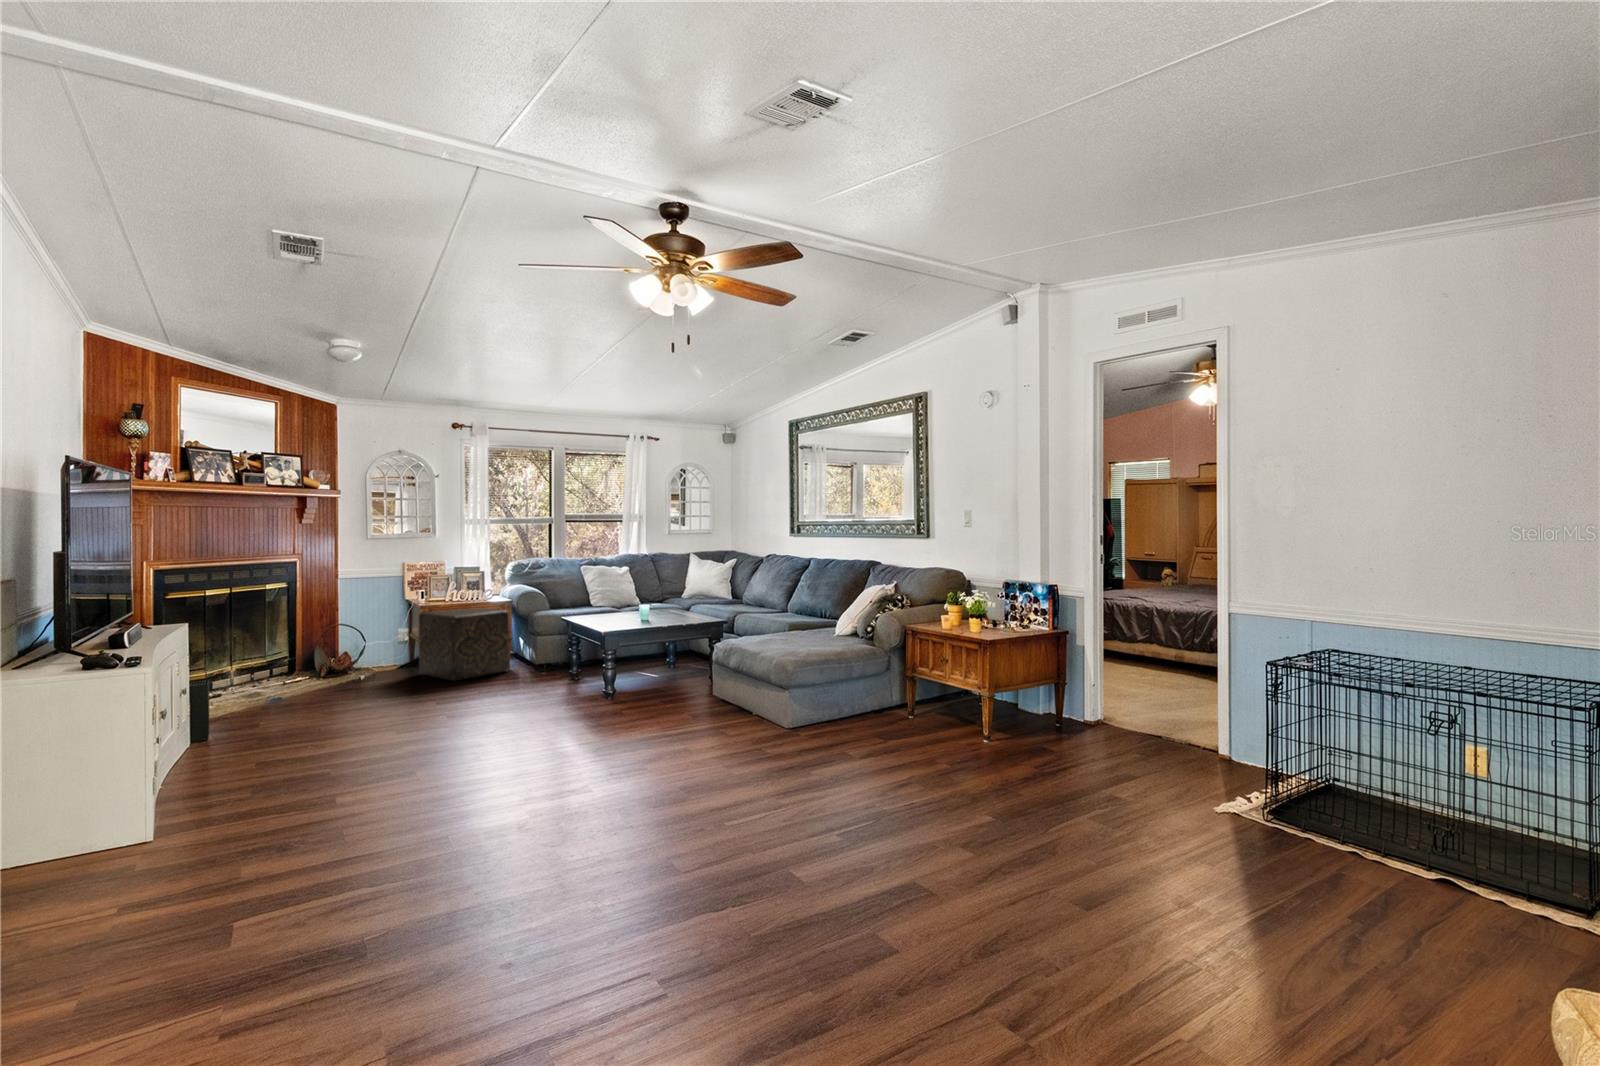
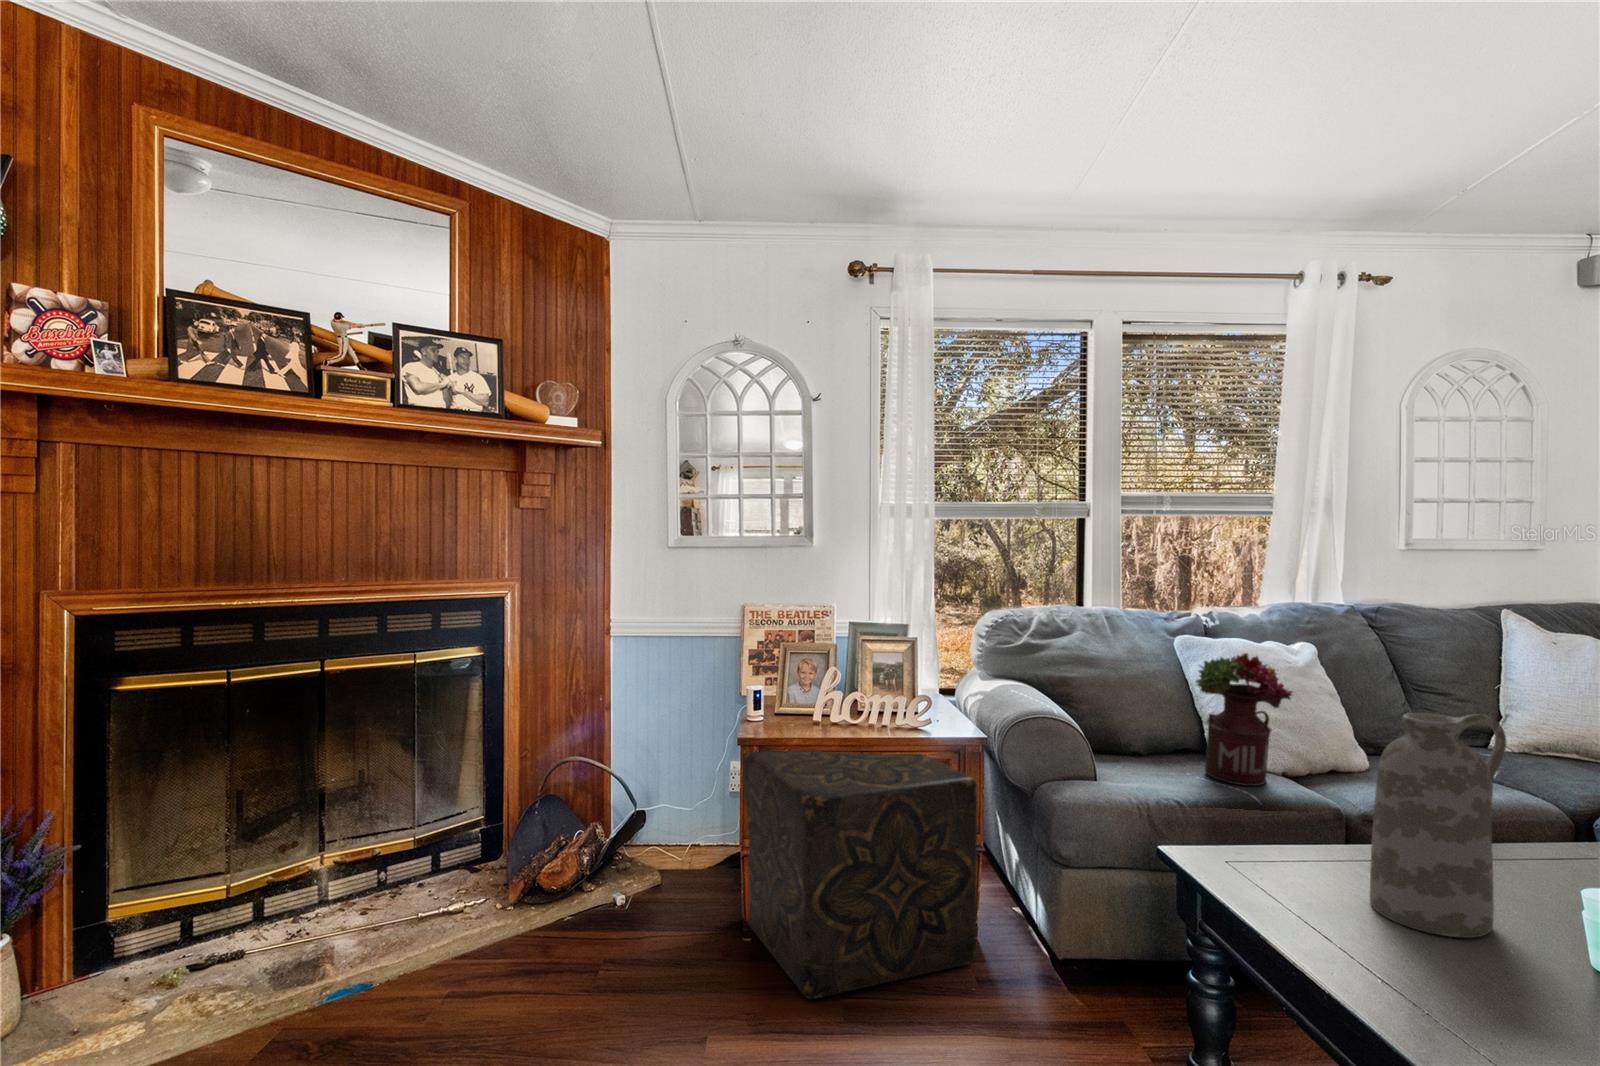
flower arrangement: none [580,568,609,608] -> present [1196,653,1292,786]
vase: none [608,570,634,620] -> present [1370,713,1506,938]

